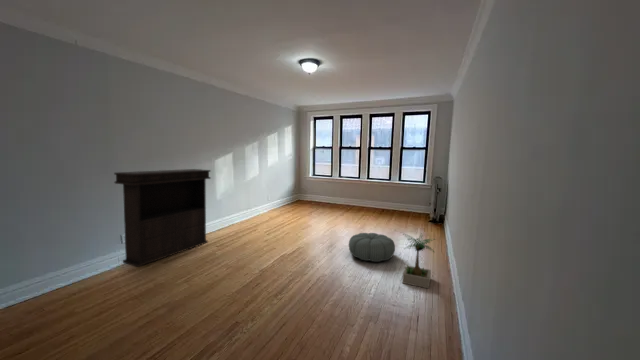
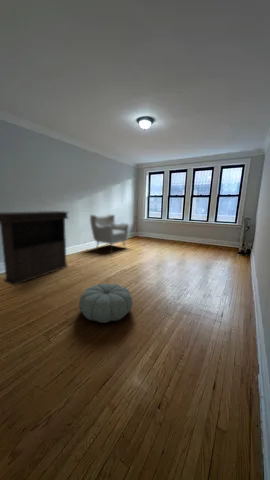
armchair: none [236,171,288,223] -> present [90,214,129,246]
pouf: present [349,233,395,262] -> present [79,284,132,323]
potted plant: present [402,236,435,288] -> none [221,264,258,313]

